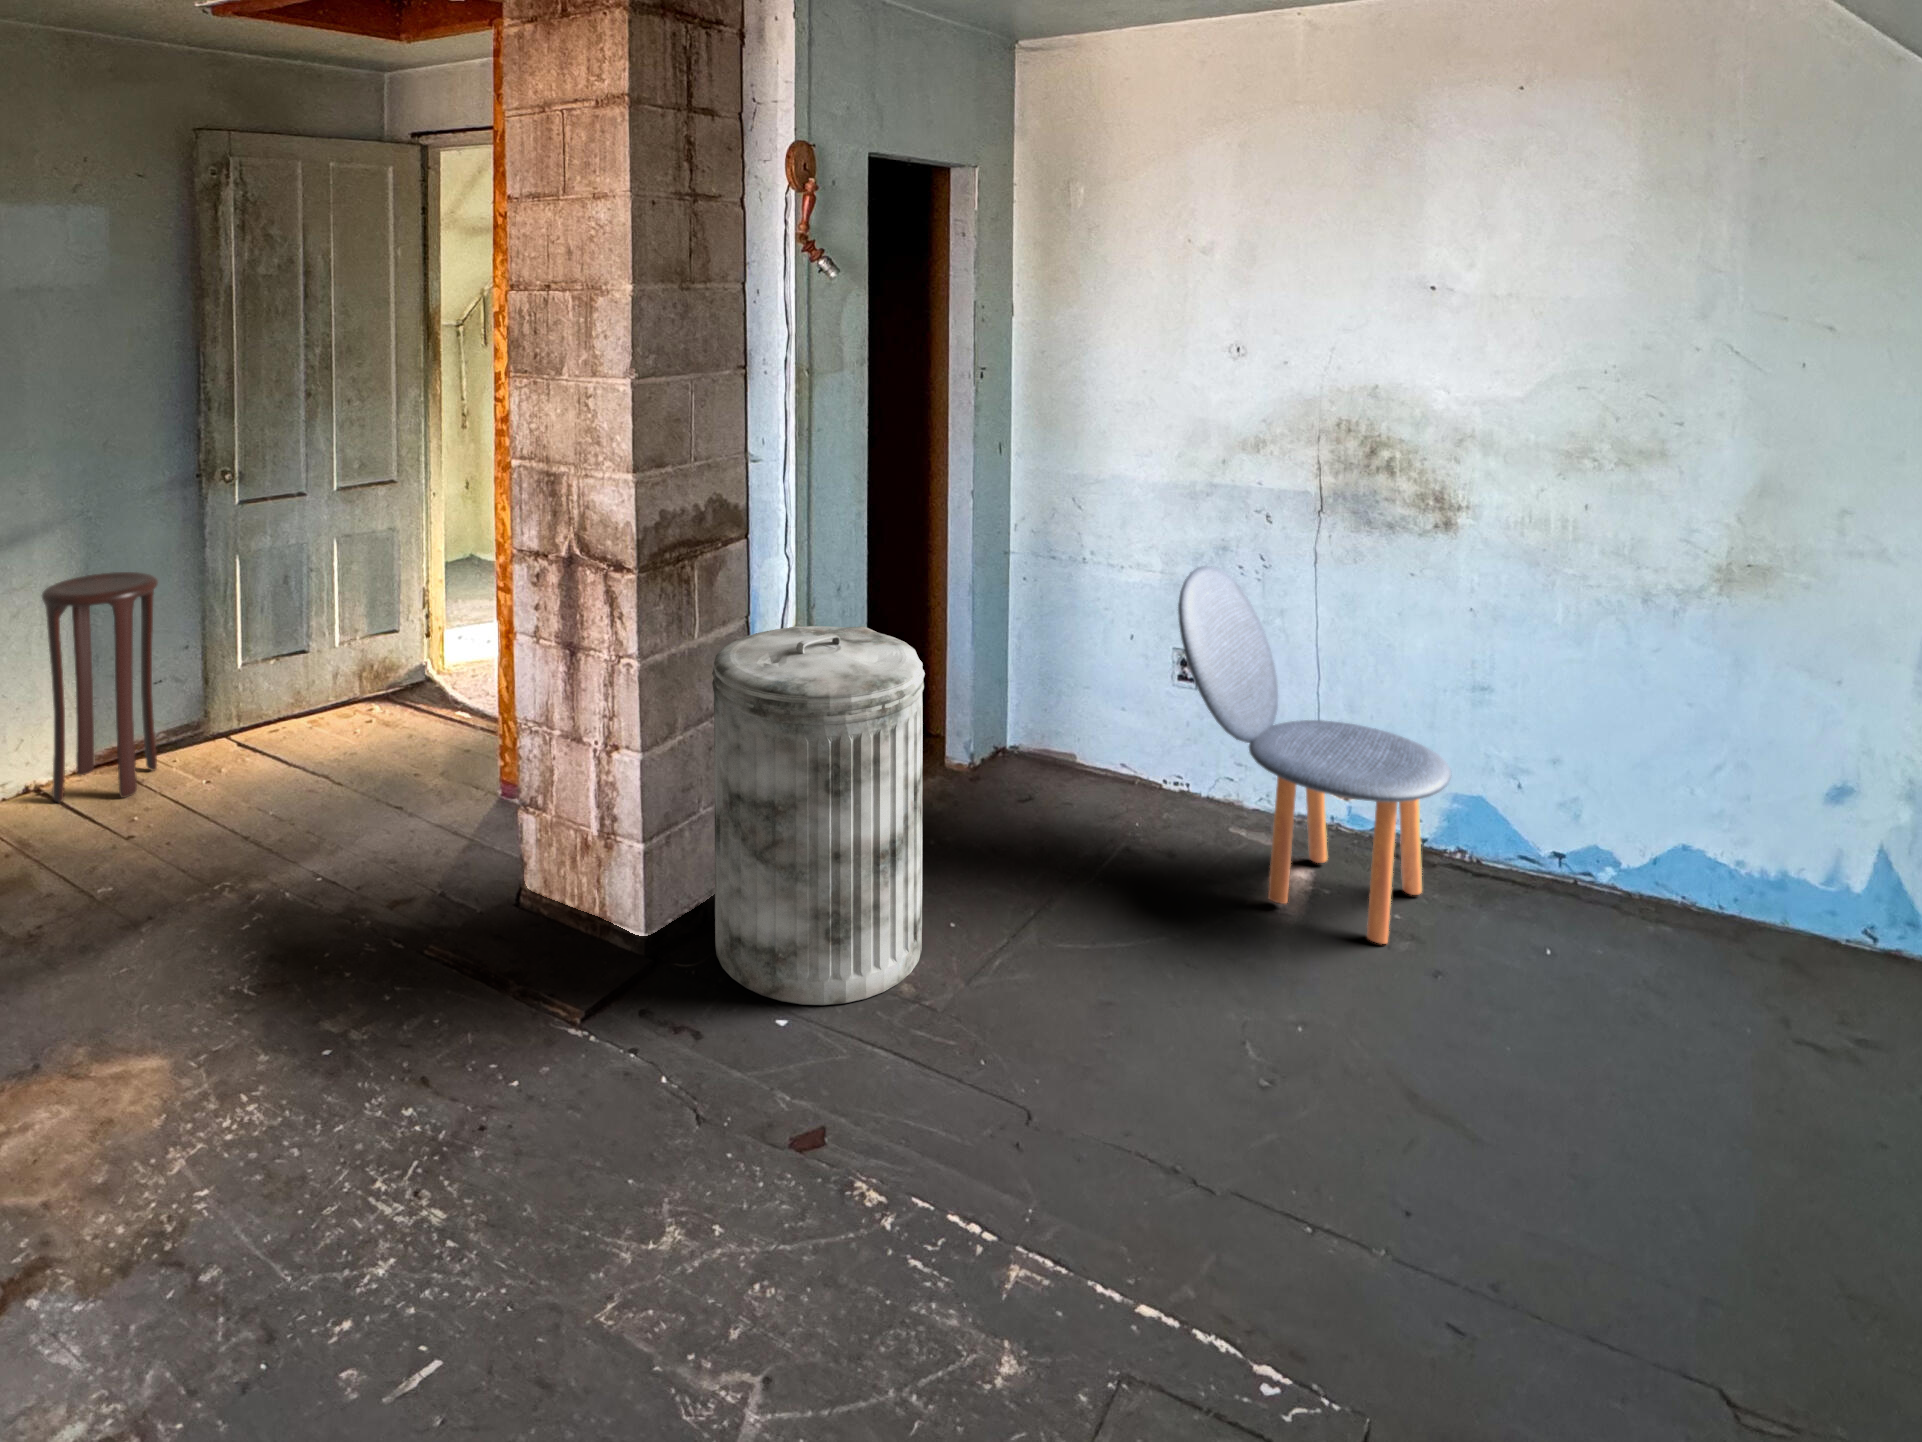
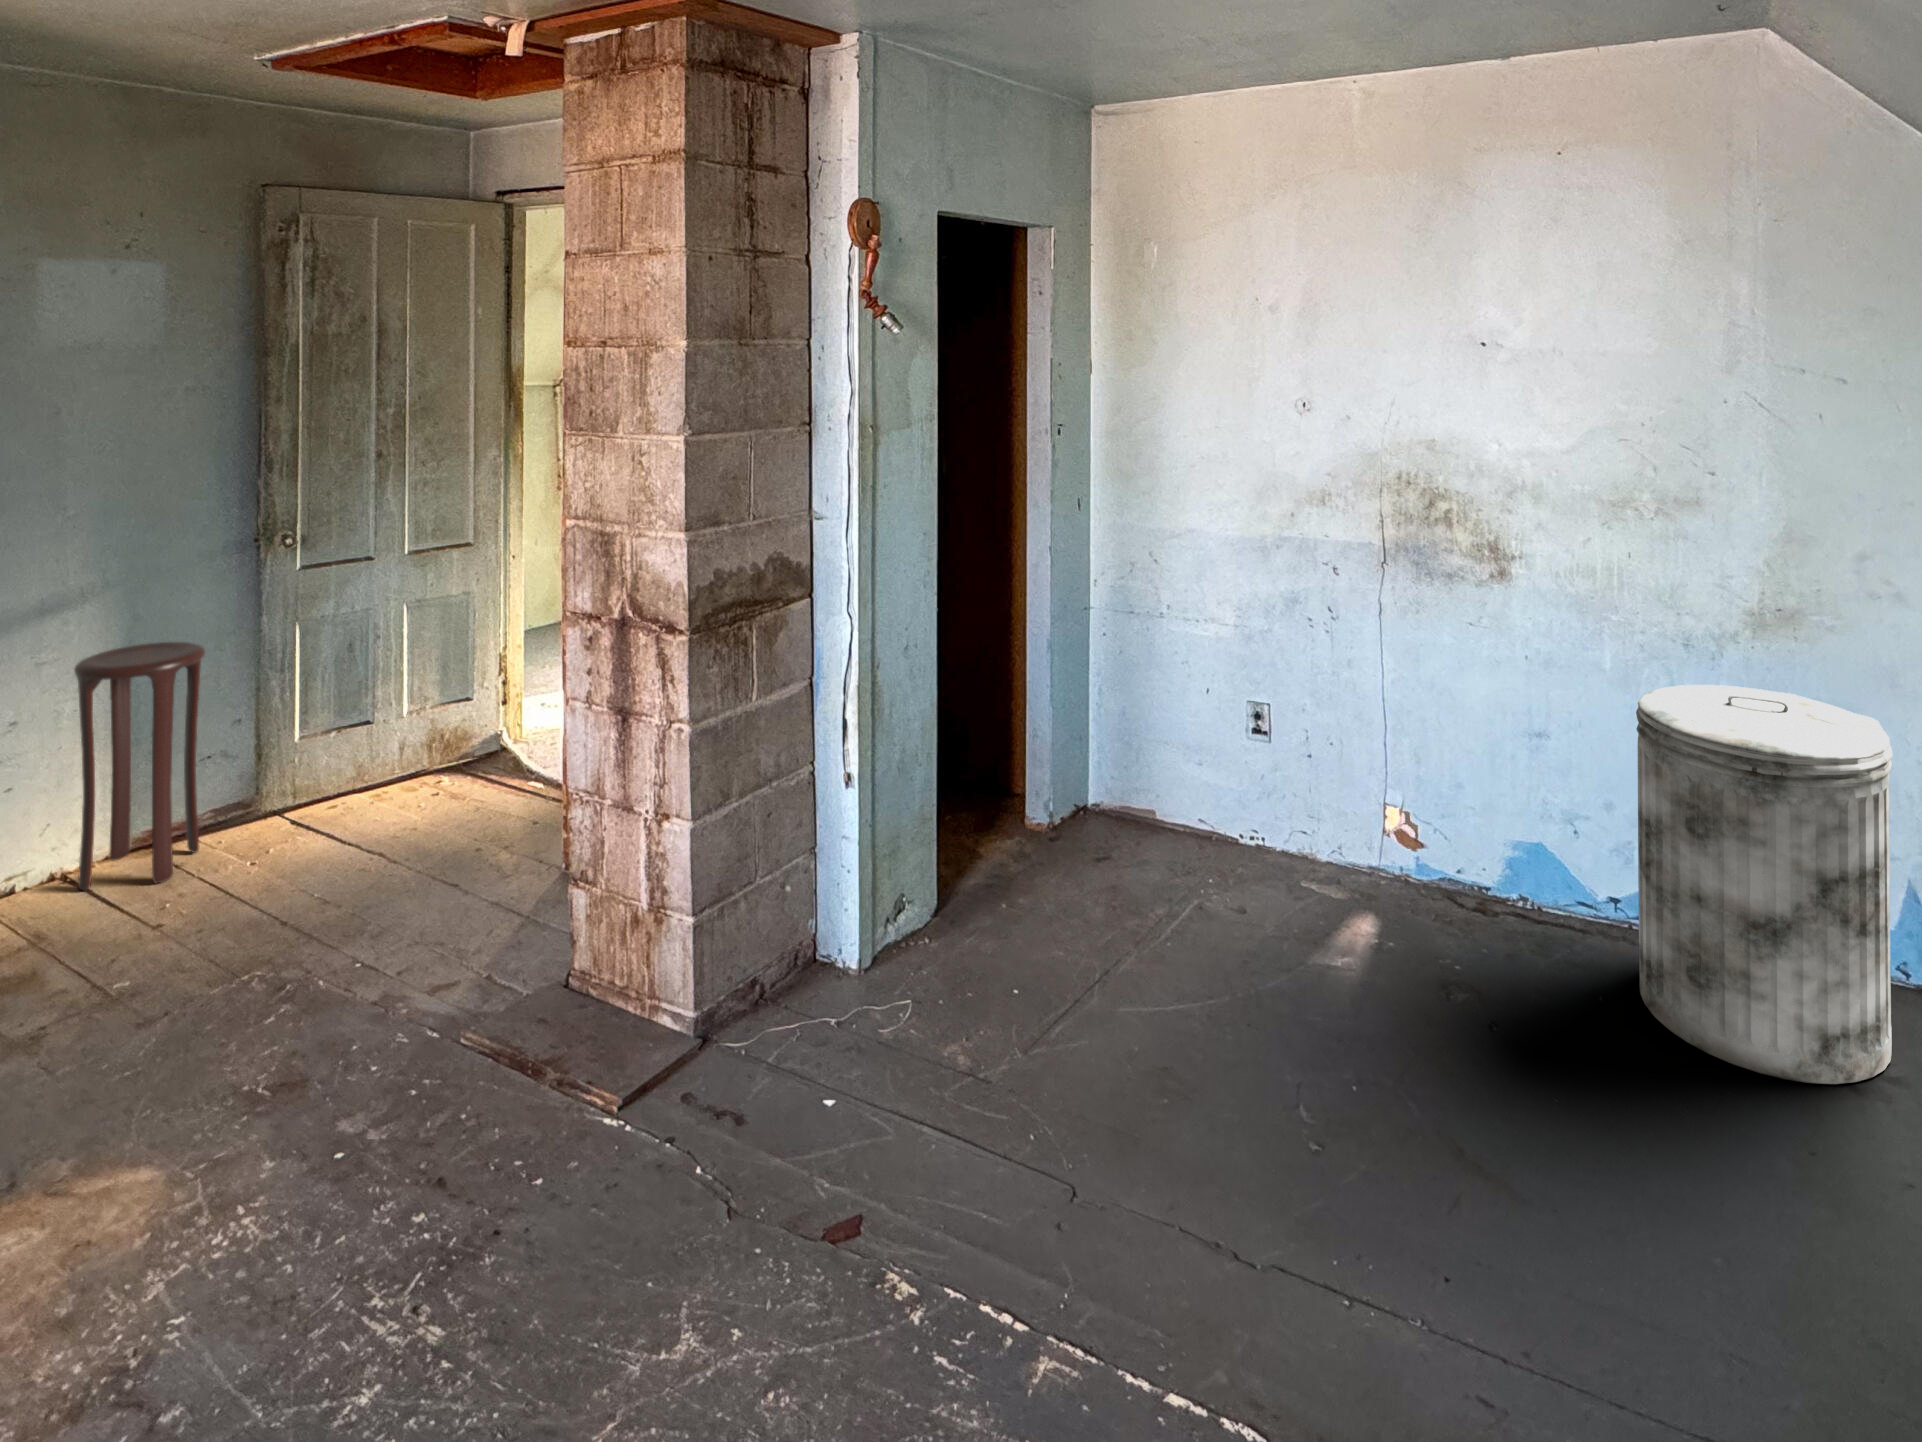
chair: present [1178,566,1451,944] -> none [1243,617,1506,995]
trash can: present [712,626,925,1005] -> present [1636,685,1892,1084]

